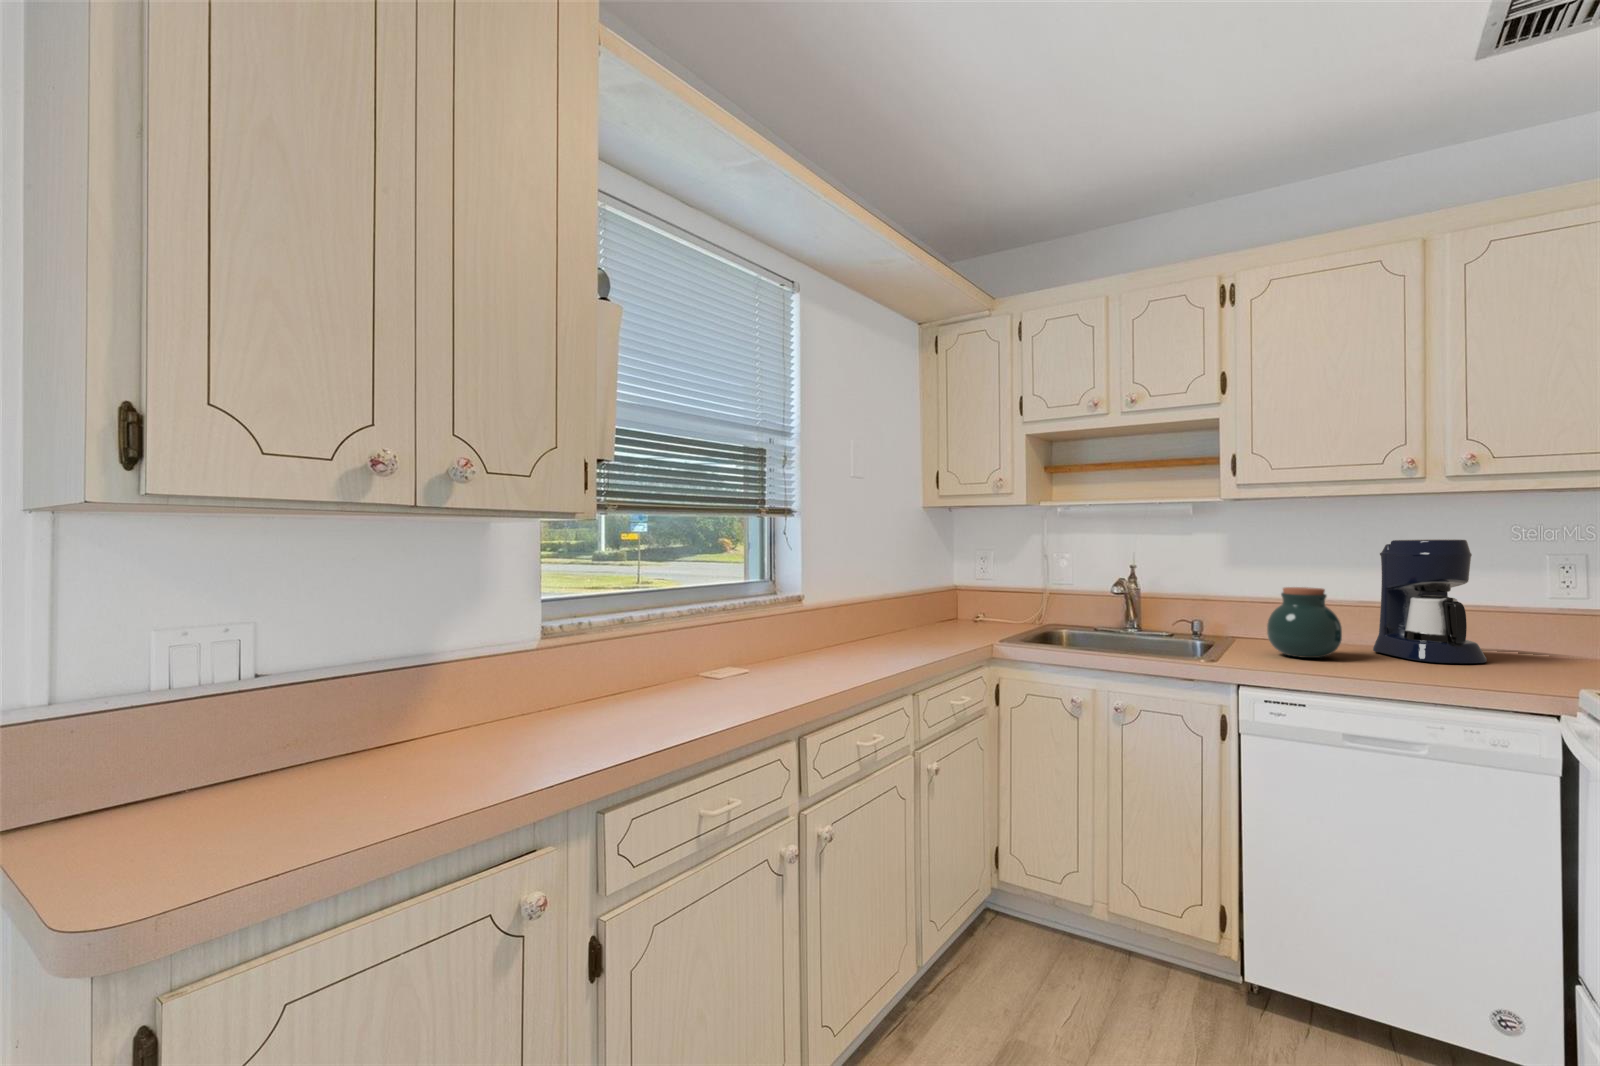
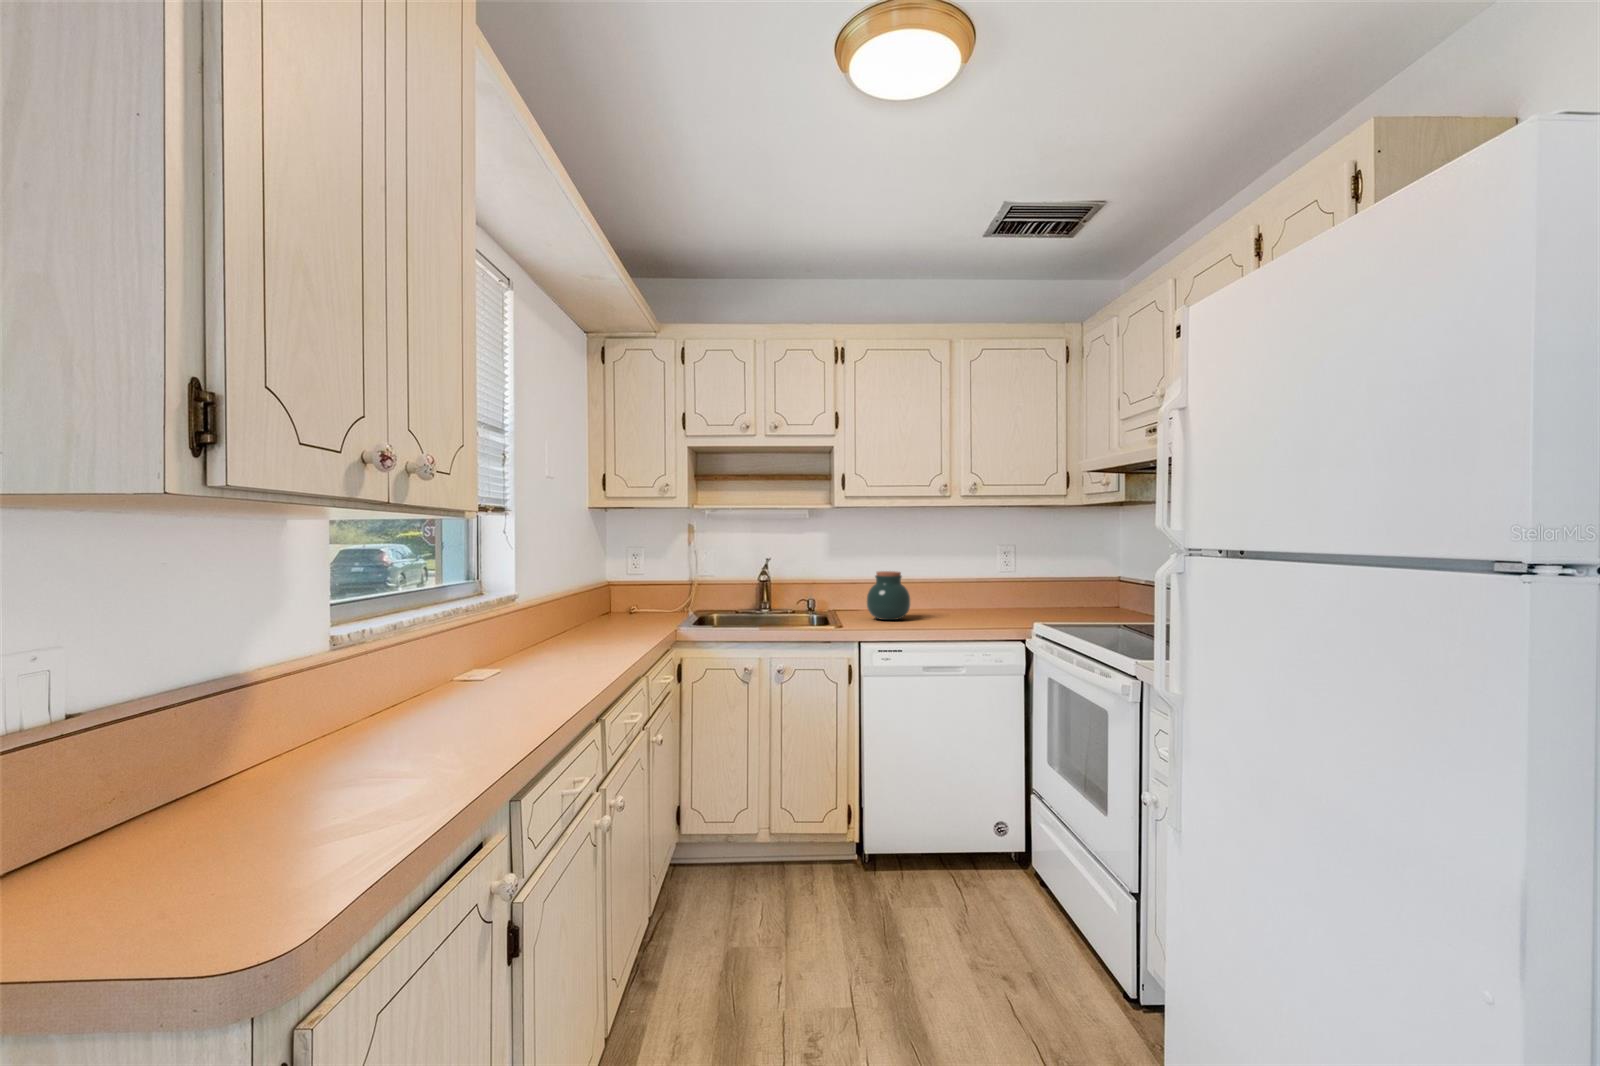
coffee maker: present [1373,539,1487,664] -> none [919,538,979,617]

